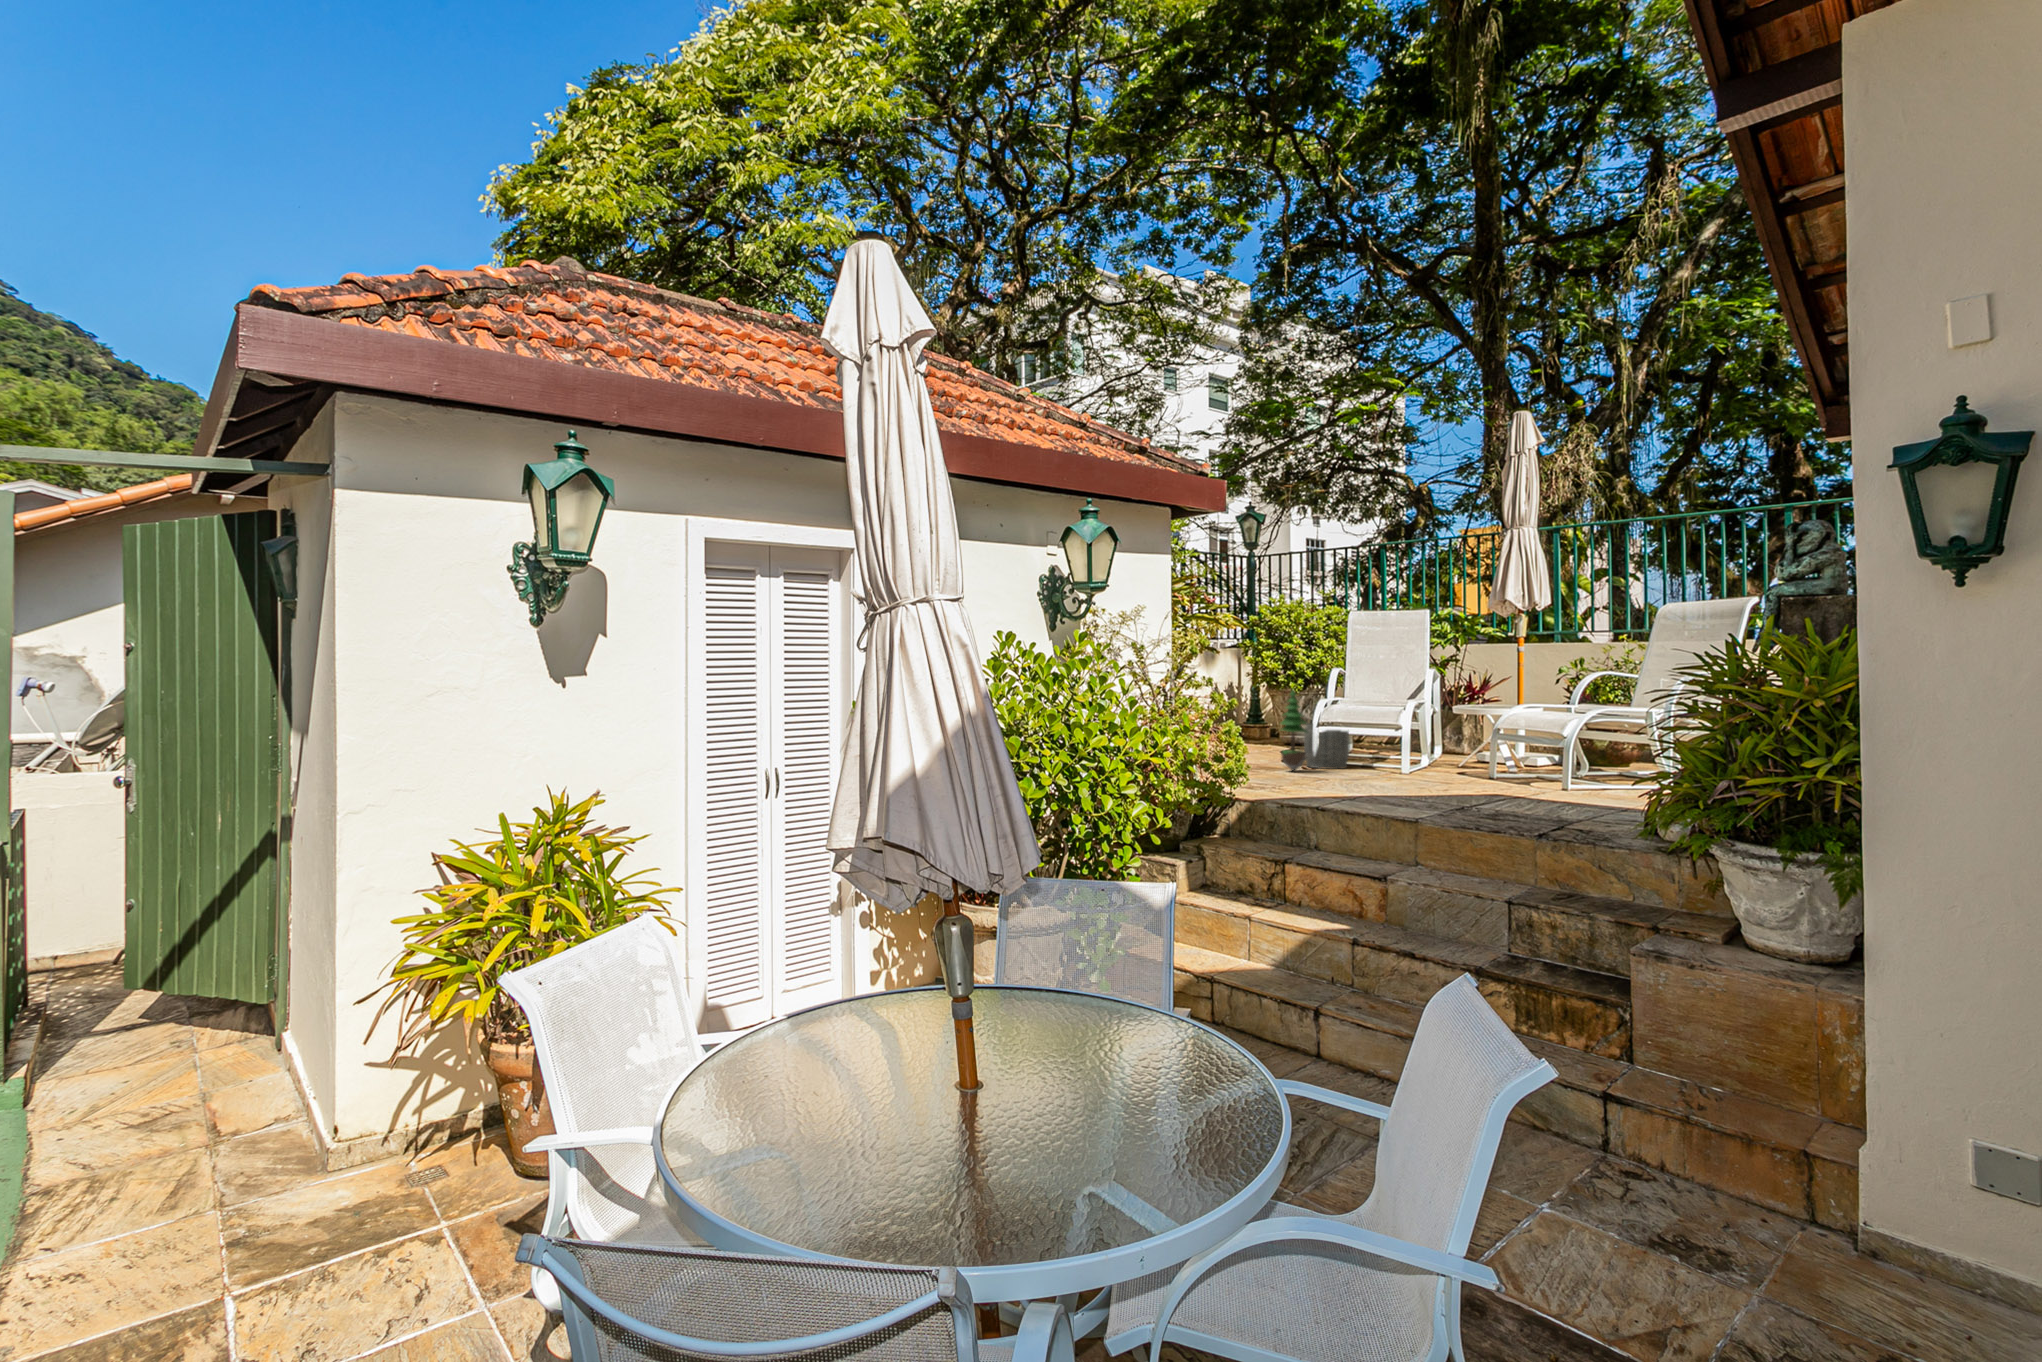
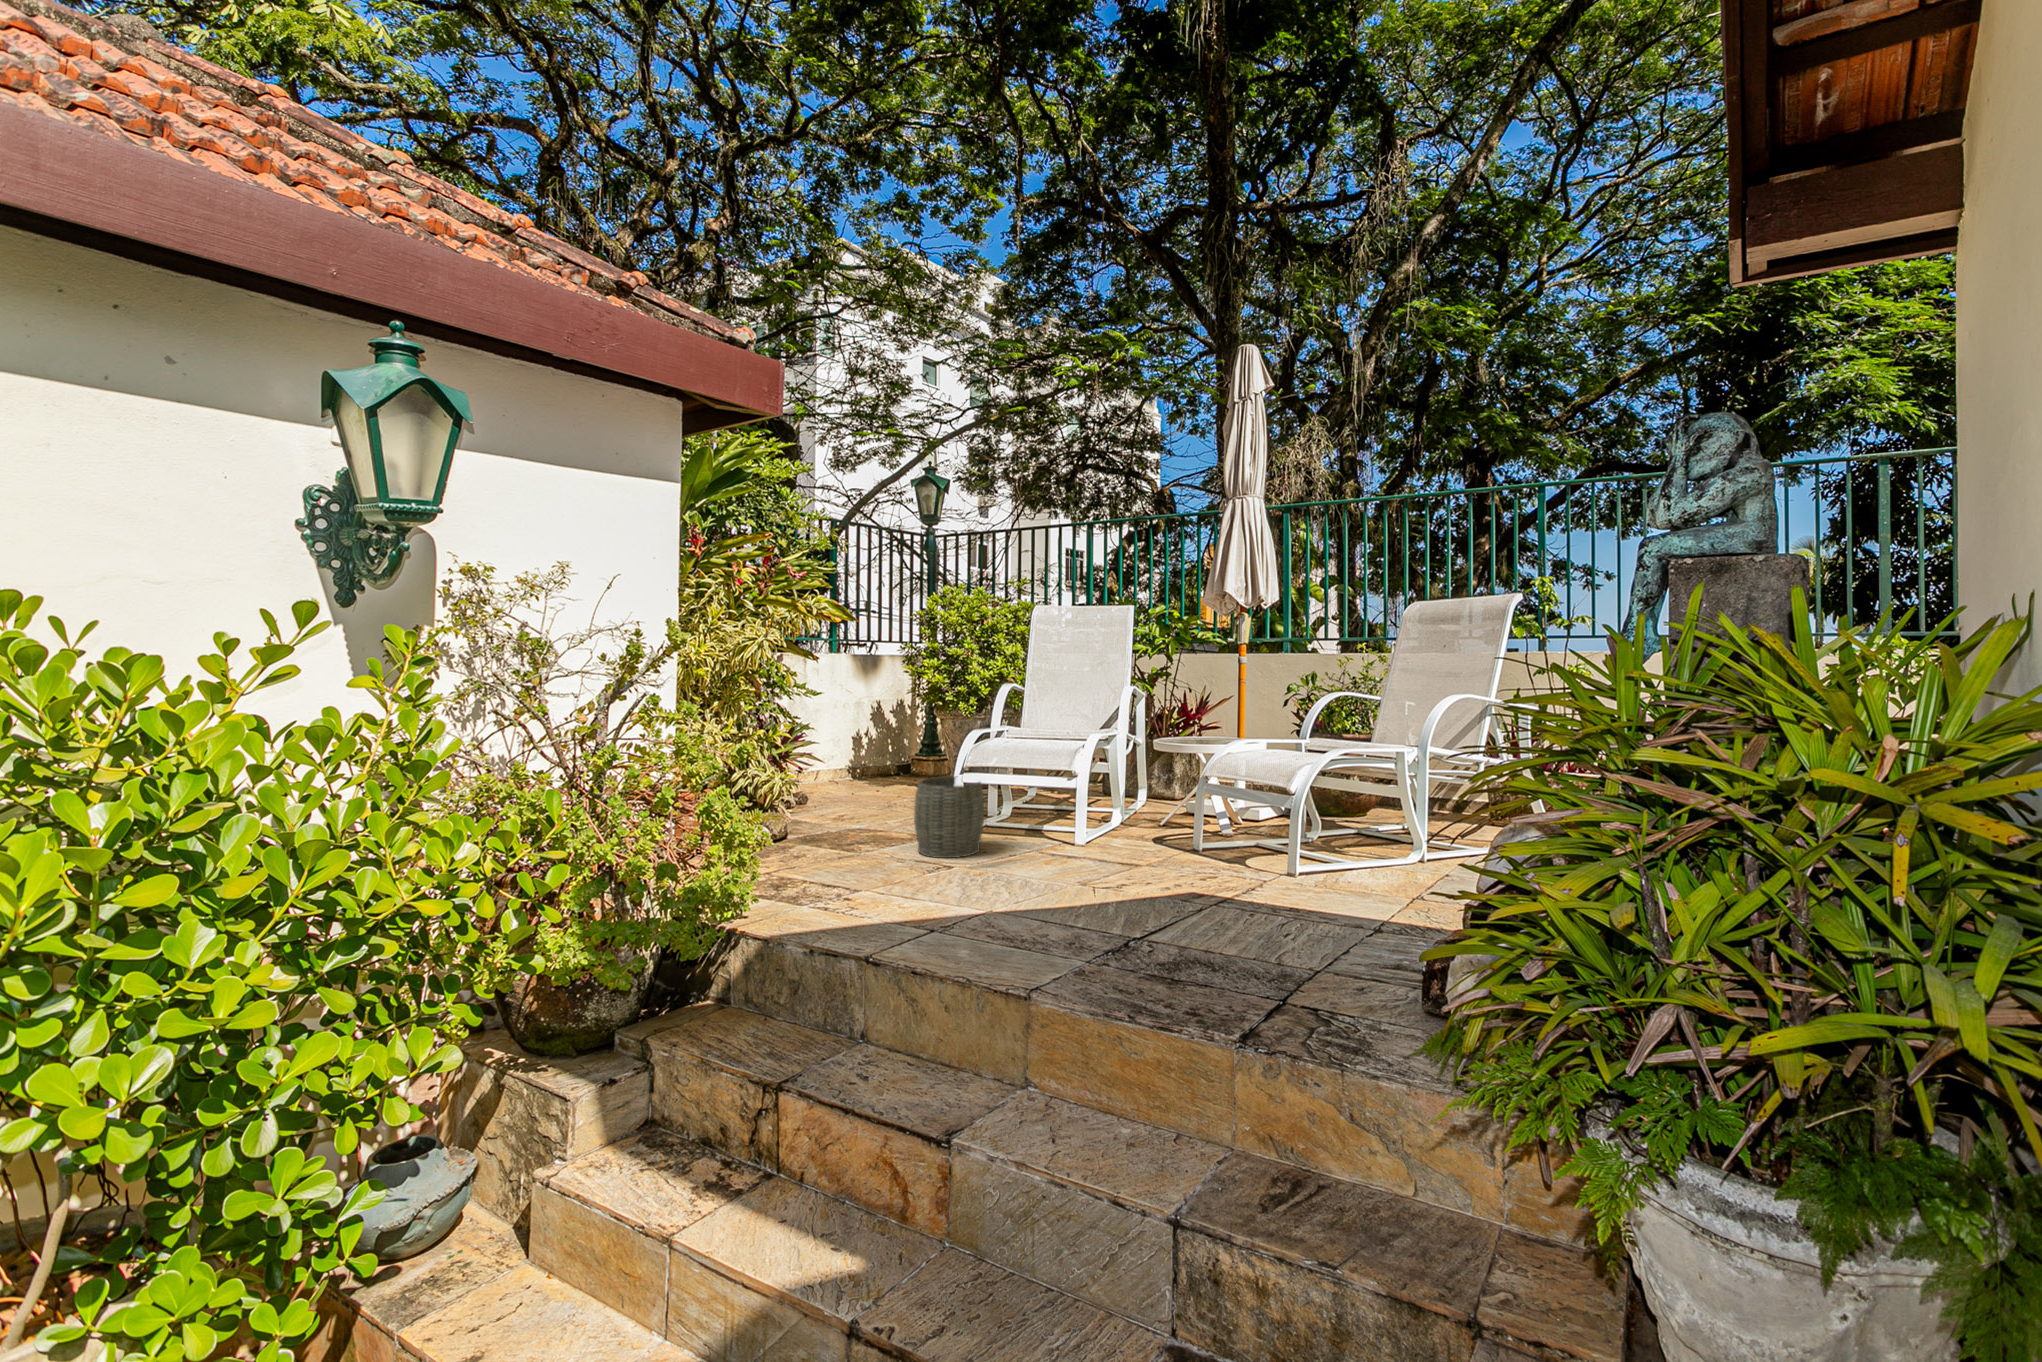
potted tree: present [1281,690,1308,771] -> none [851,727,902,870]

